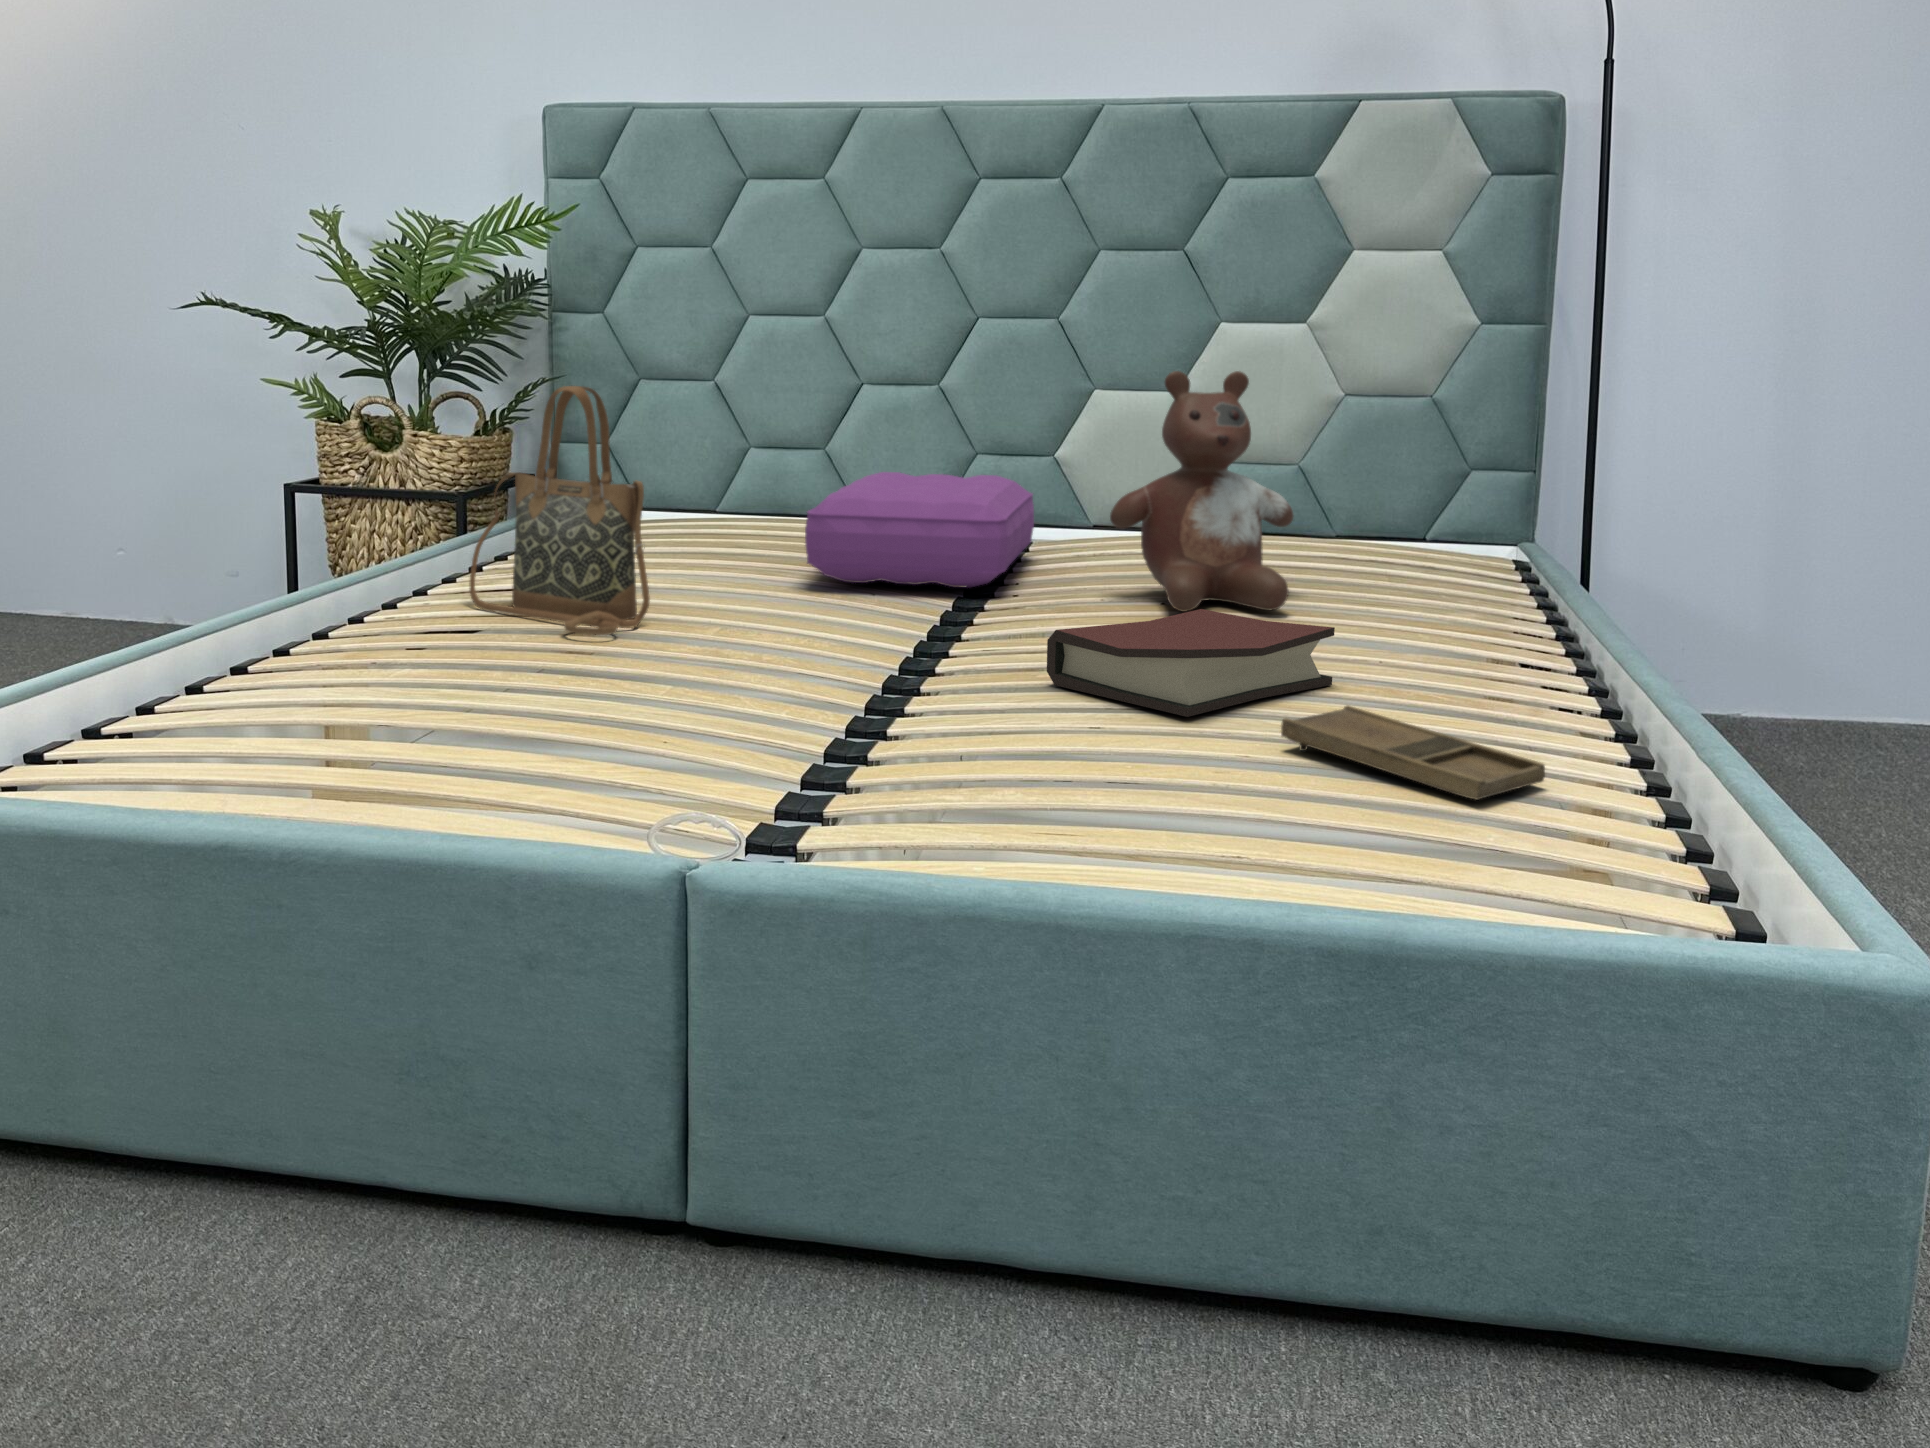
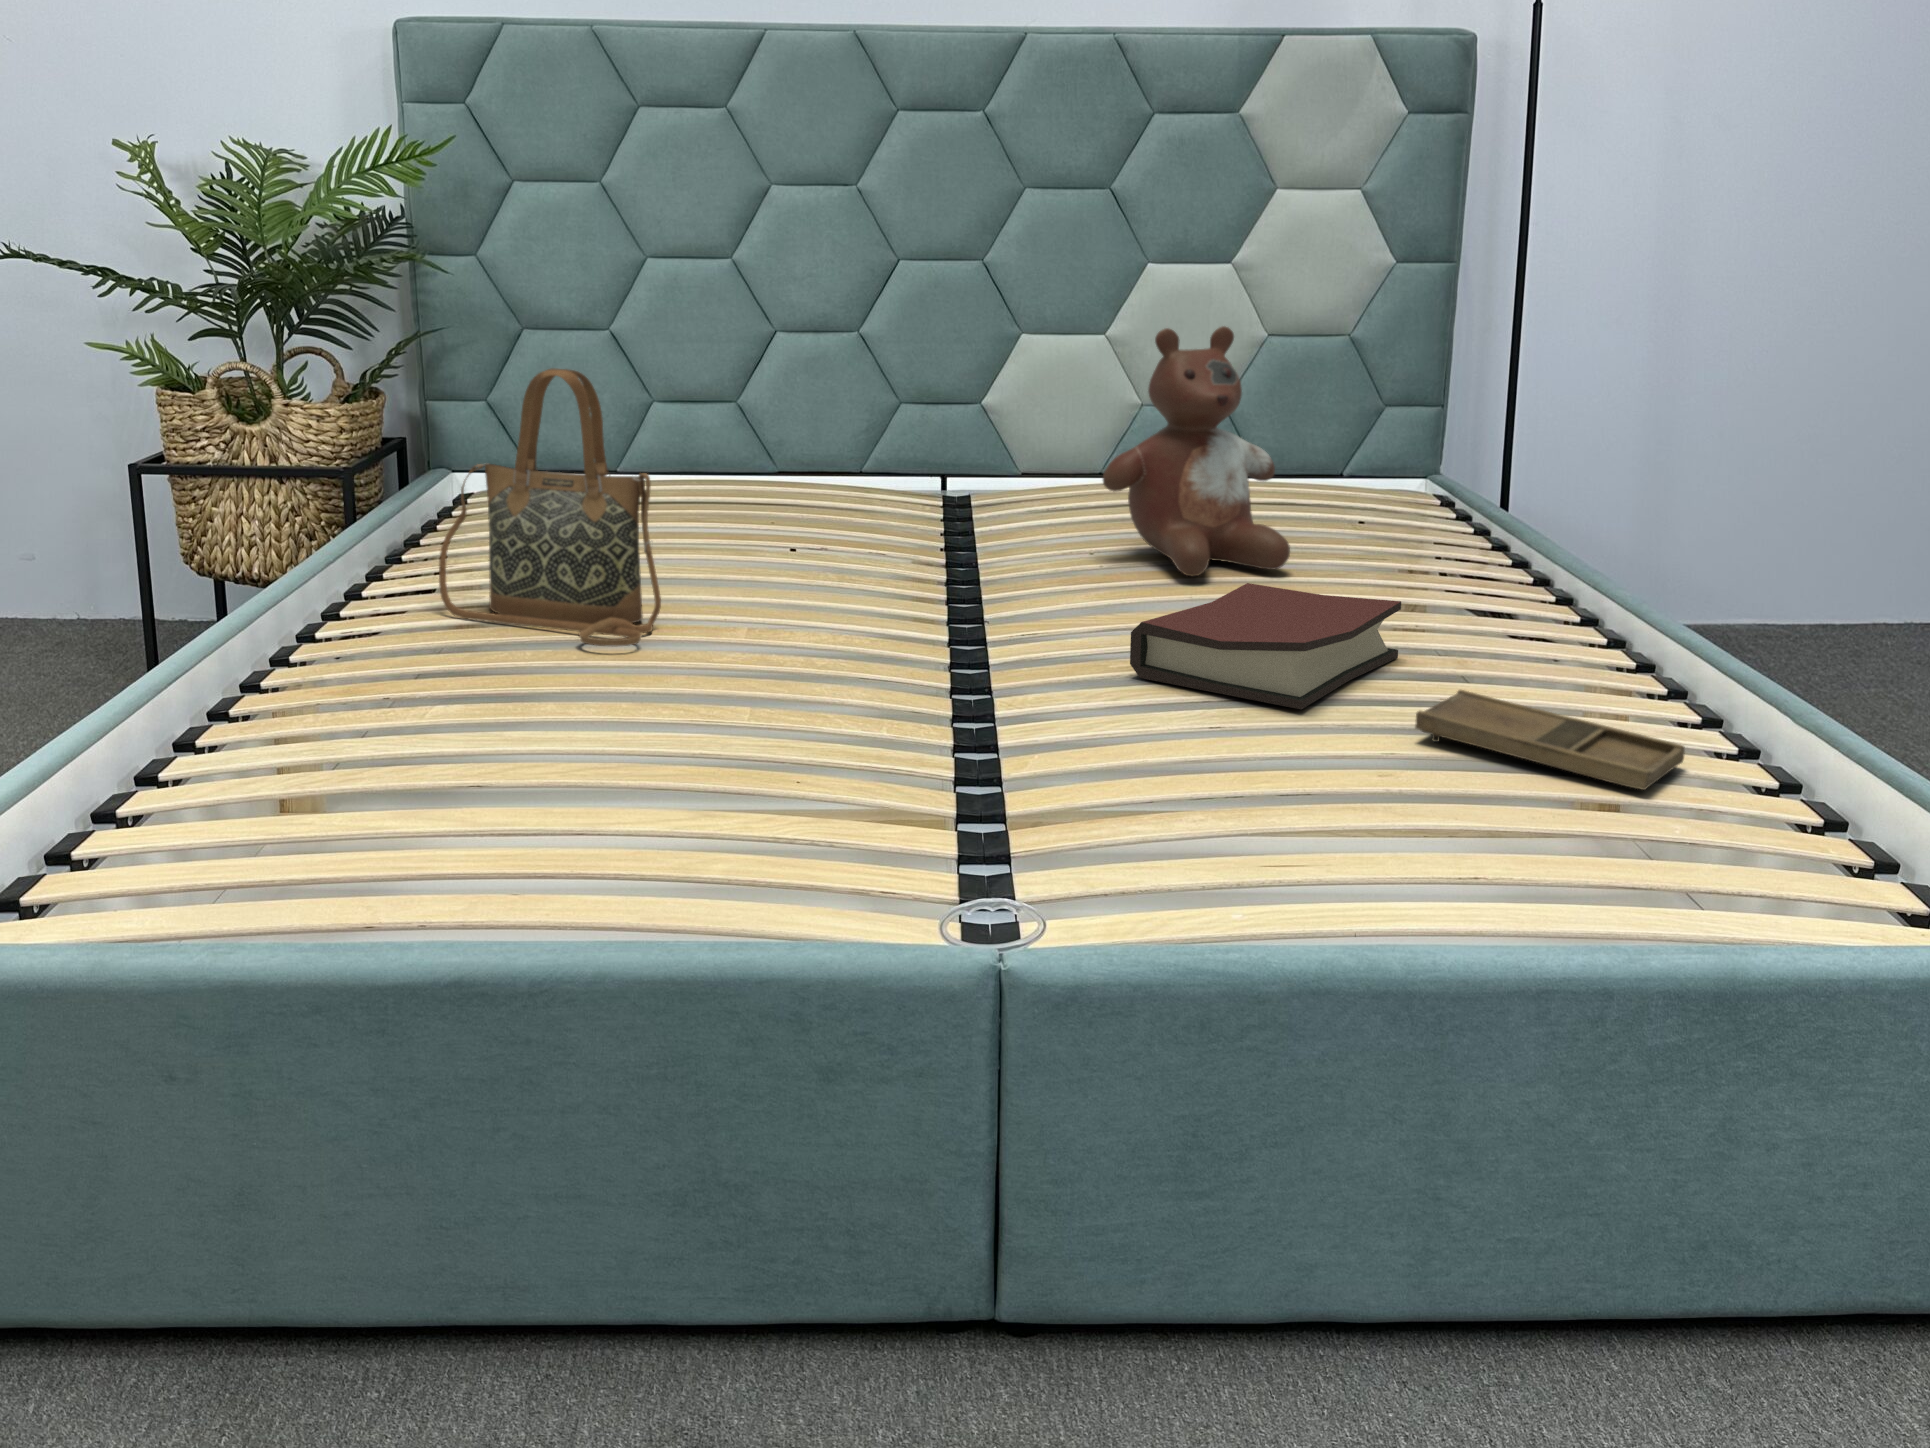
pillow: present [805,472,1034,588] -> none [786,432,1003,559]

